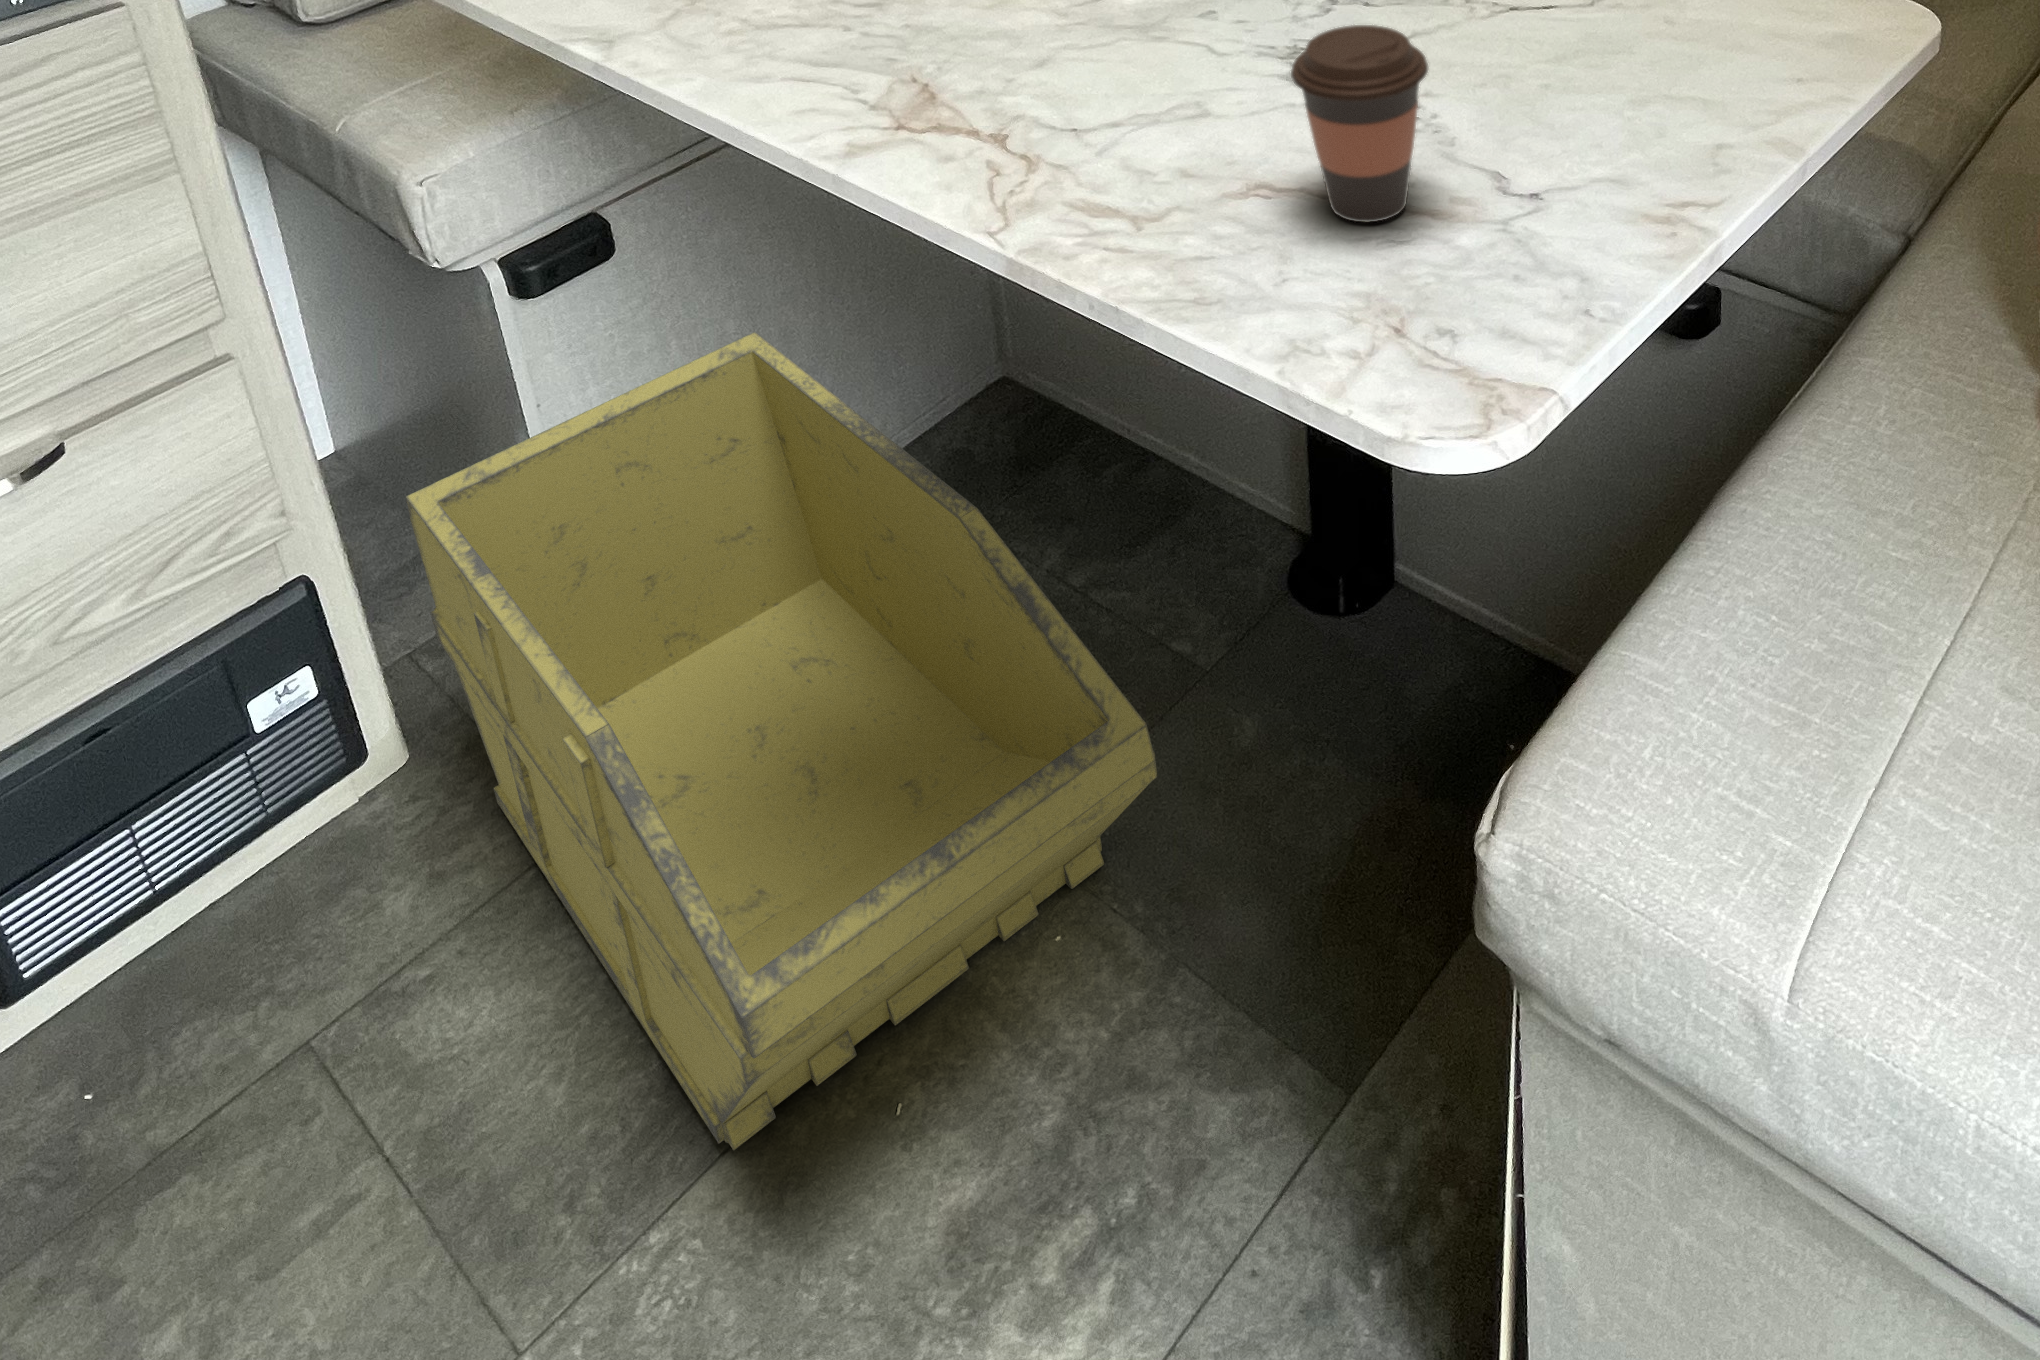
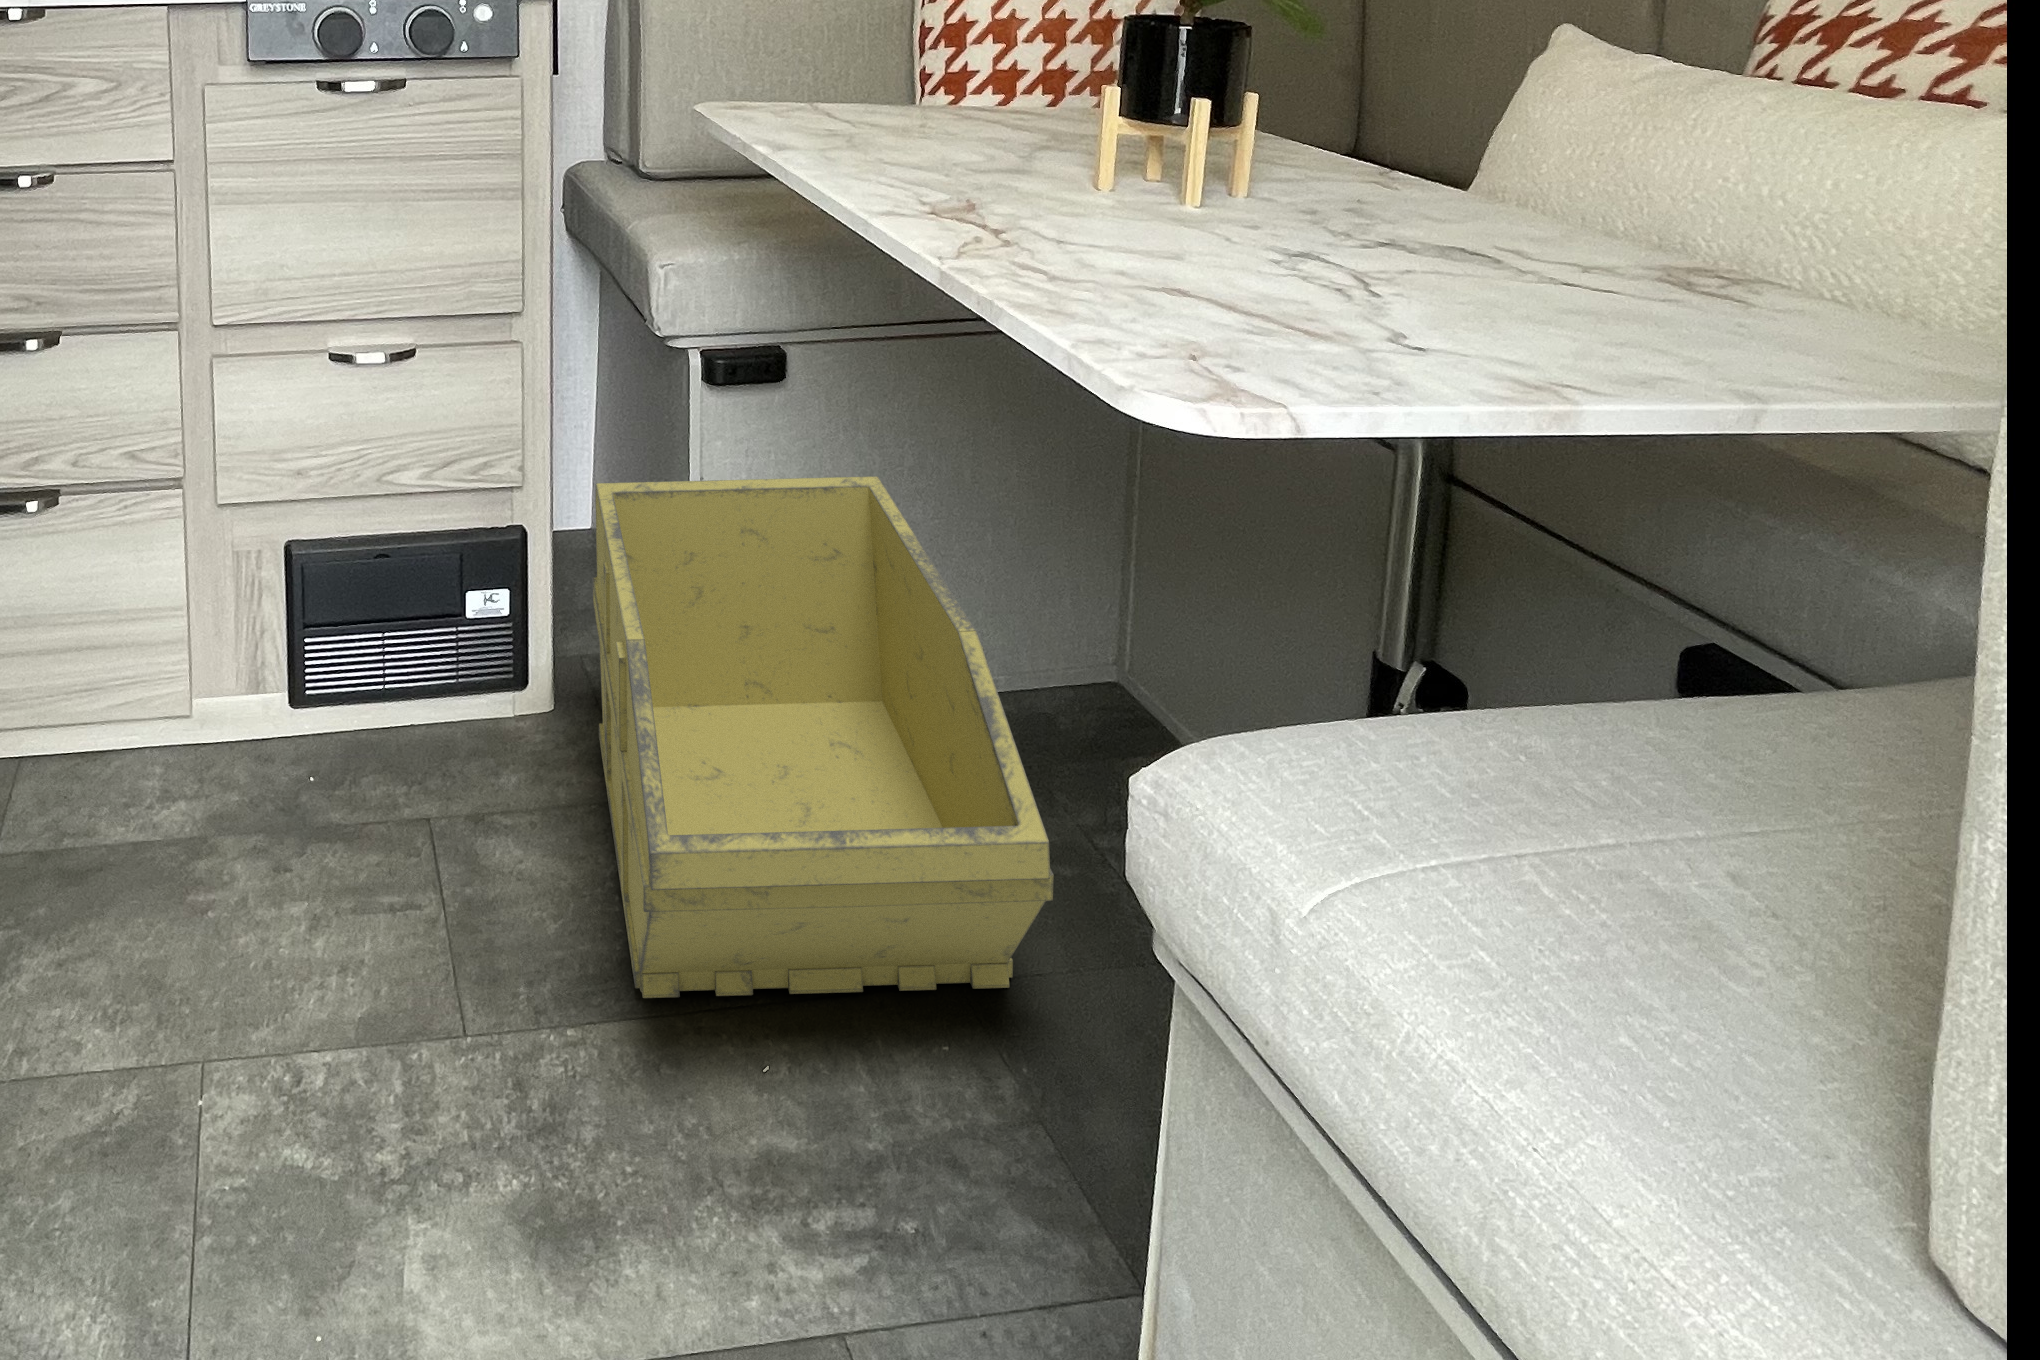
coffee cup: present [1291,25,1428,222] -> none [1200,182,1334,353]

